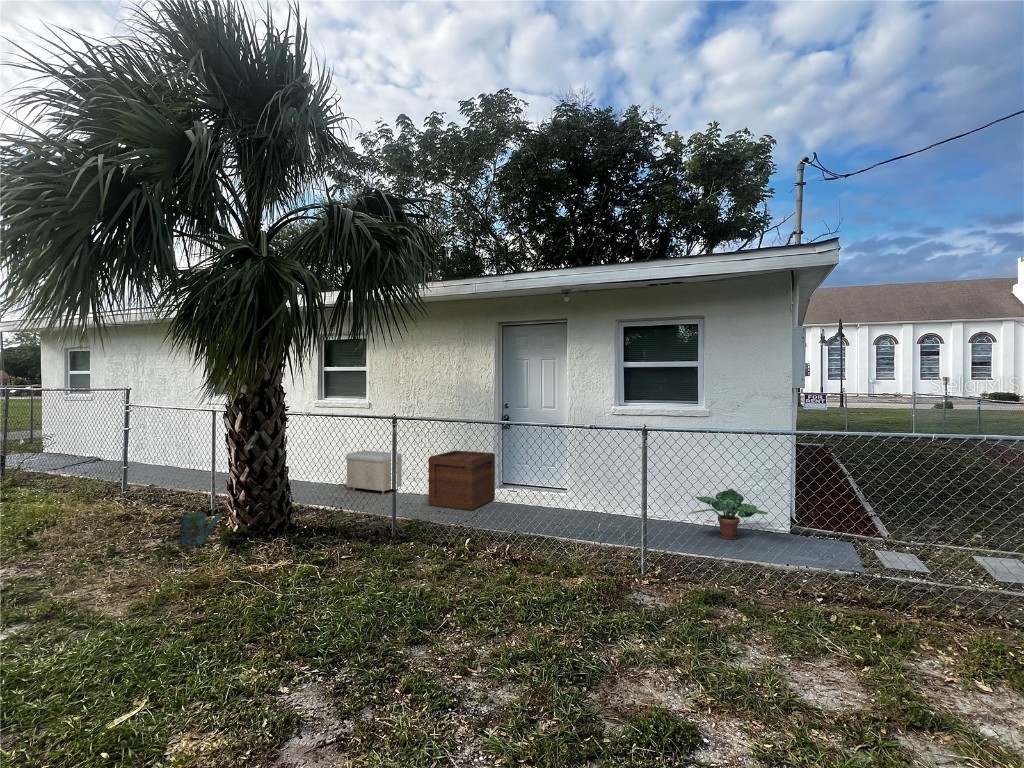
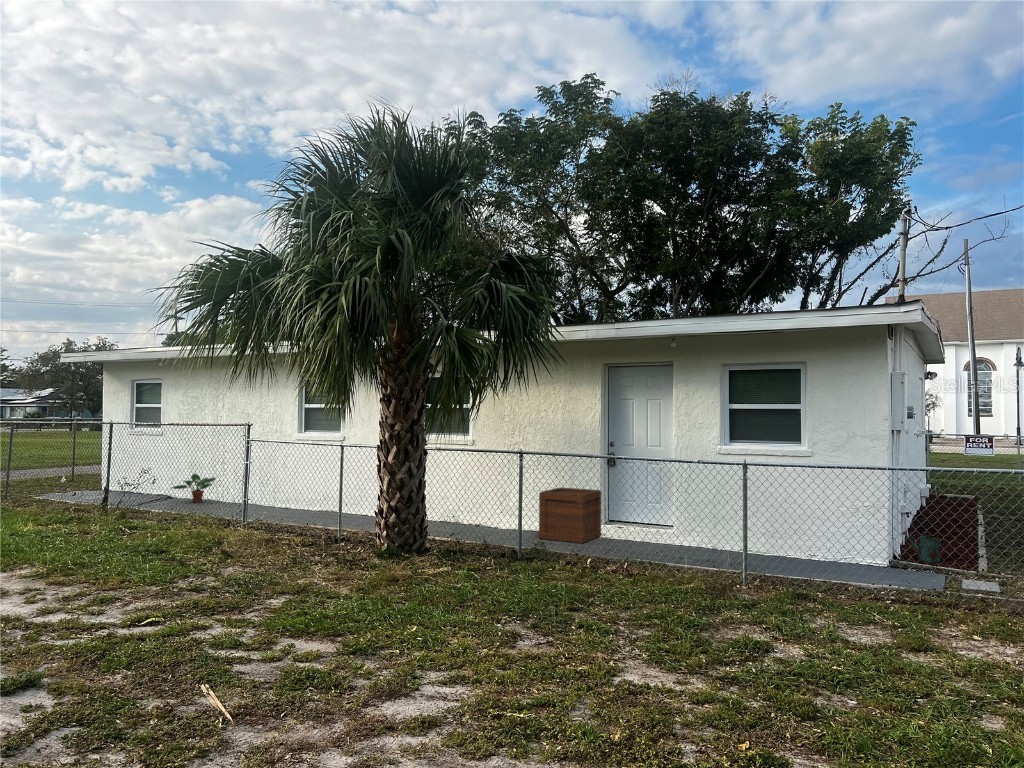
storage bench: present [346,451,402,494] -> none [450,487,504,530]
potted plant: present [690,488,768,539] -> present [172,474,215,503]
watering can: present [172,507,228,546] -> present [902,531,941,563]

